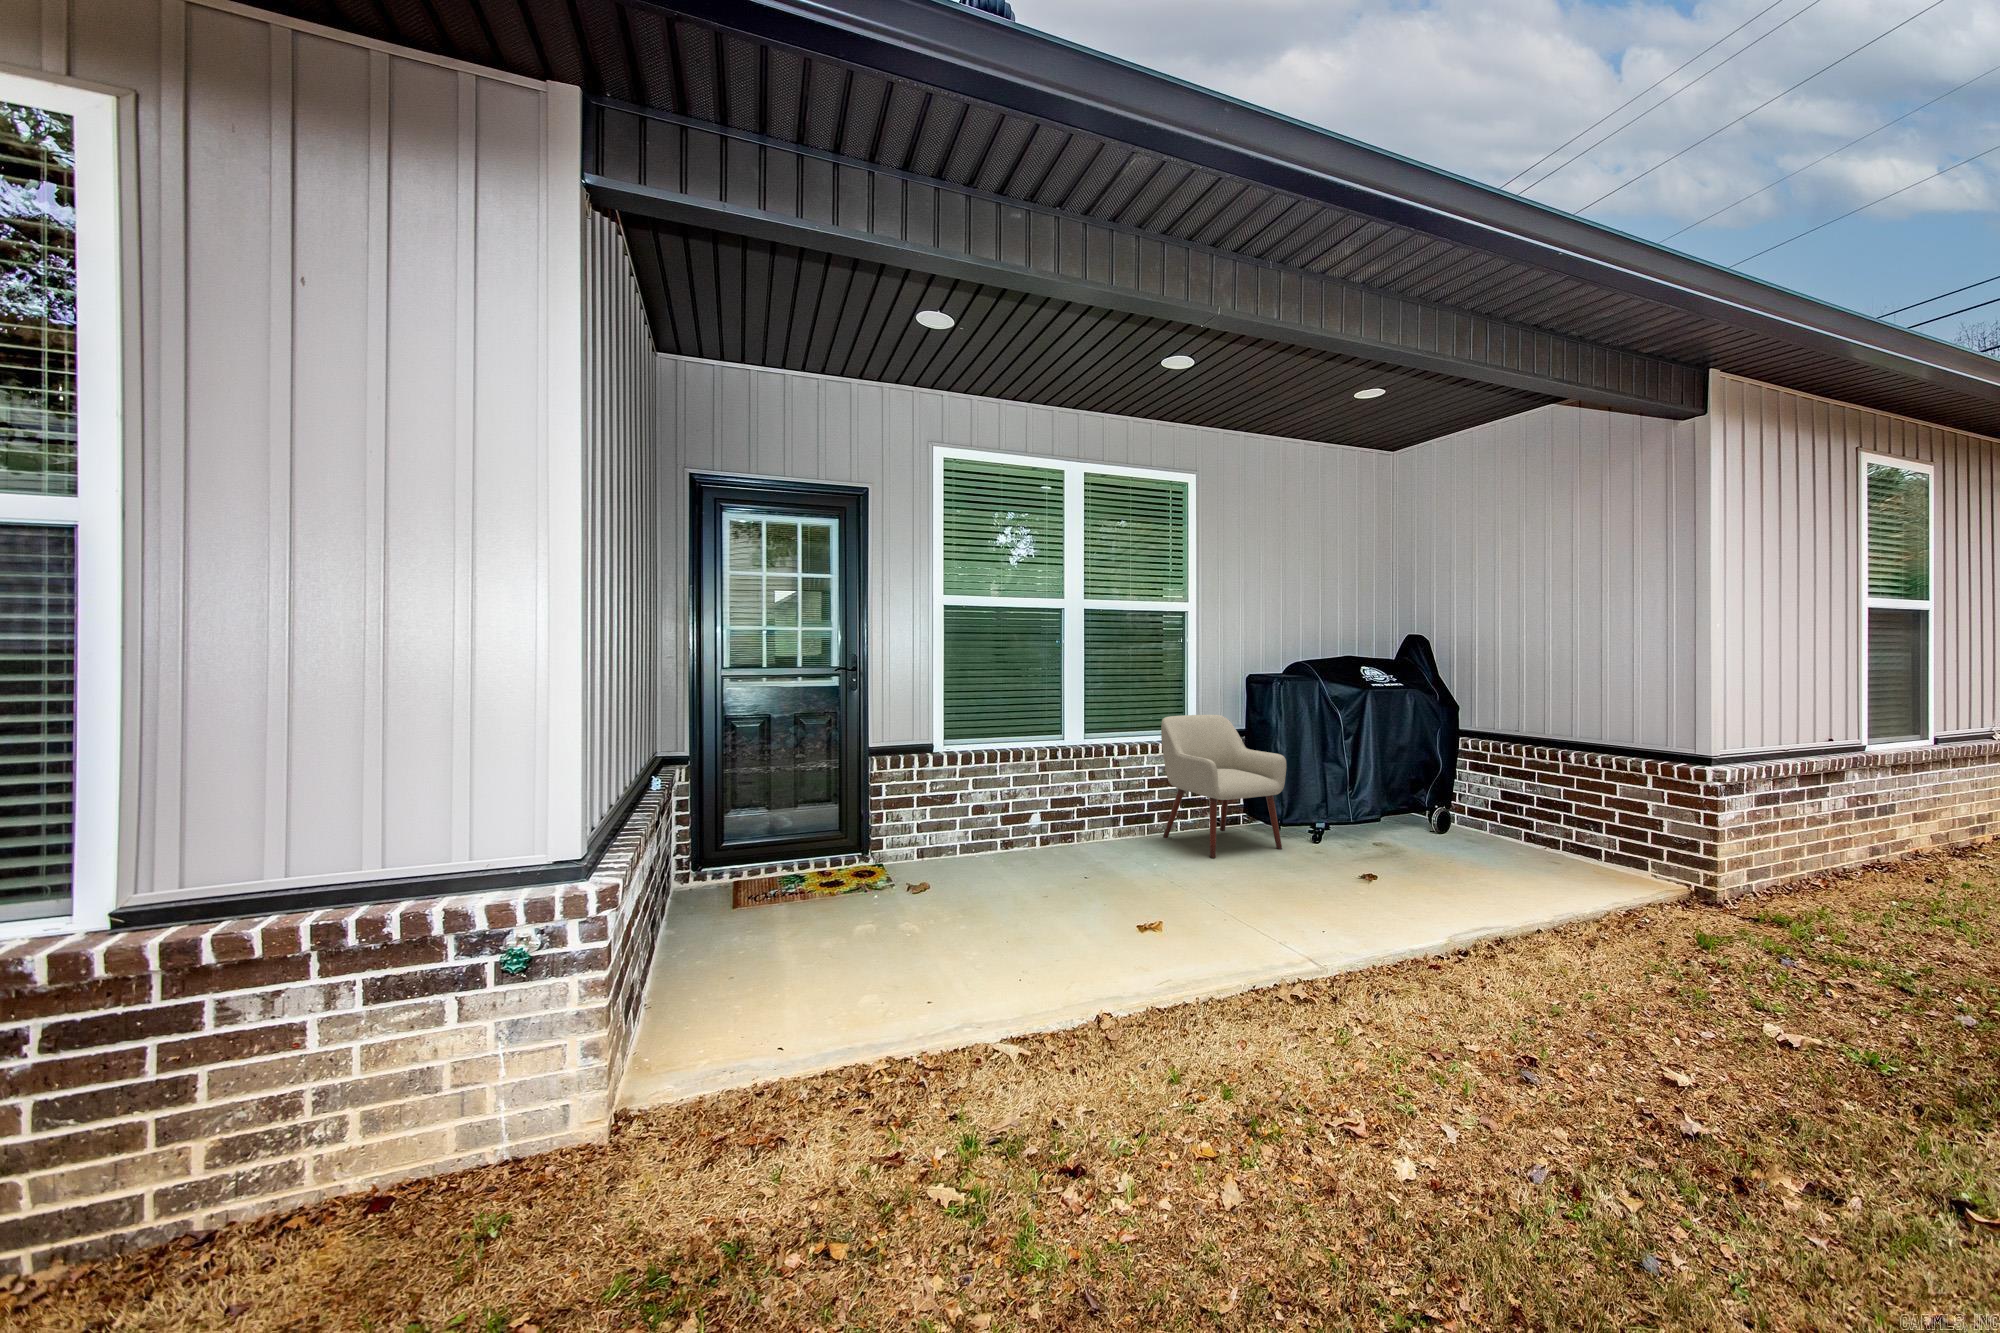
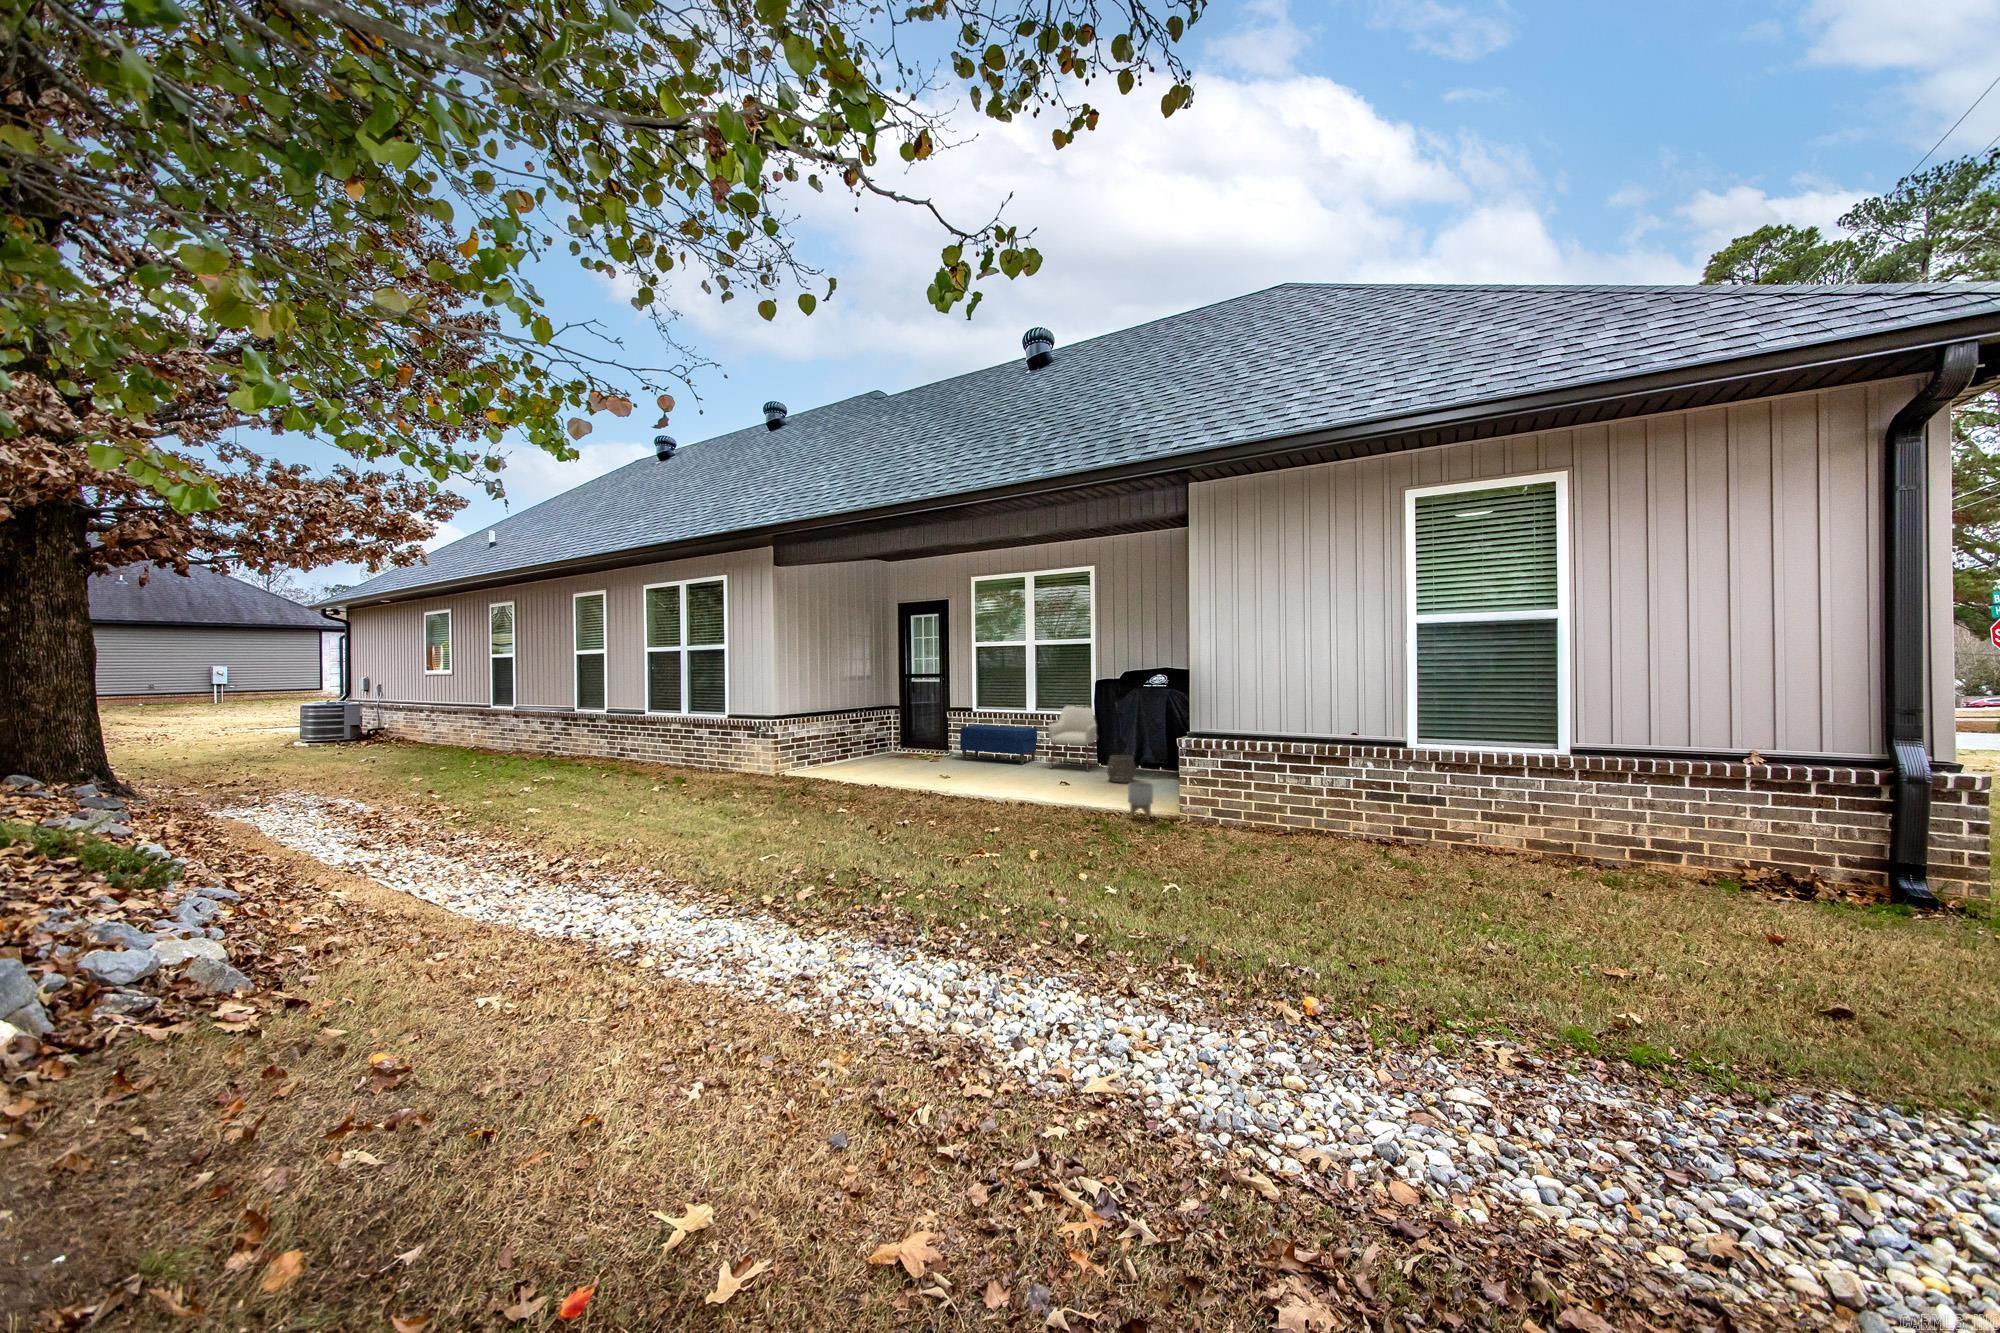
bench: none [959,772,1142,877] -> present [960,725,1037,765]
woven basket: none [1375,804,1441,863] -> present [1107,755,1136,782]
planter: none [1814,863,1900,960] -> present [1128,782,1153,820]

